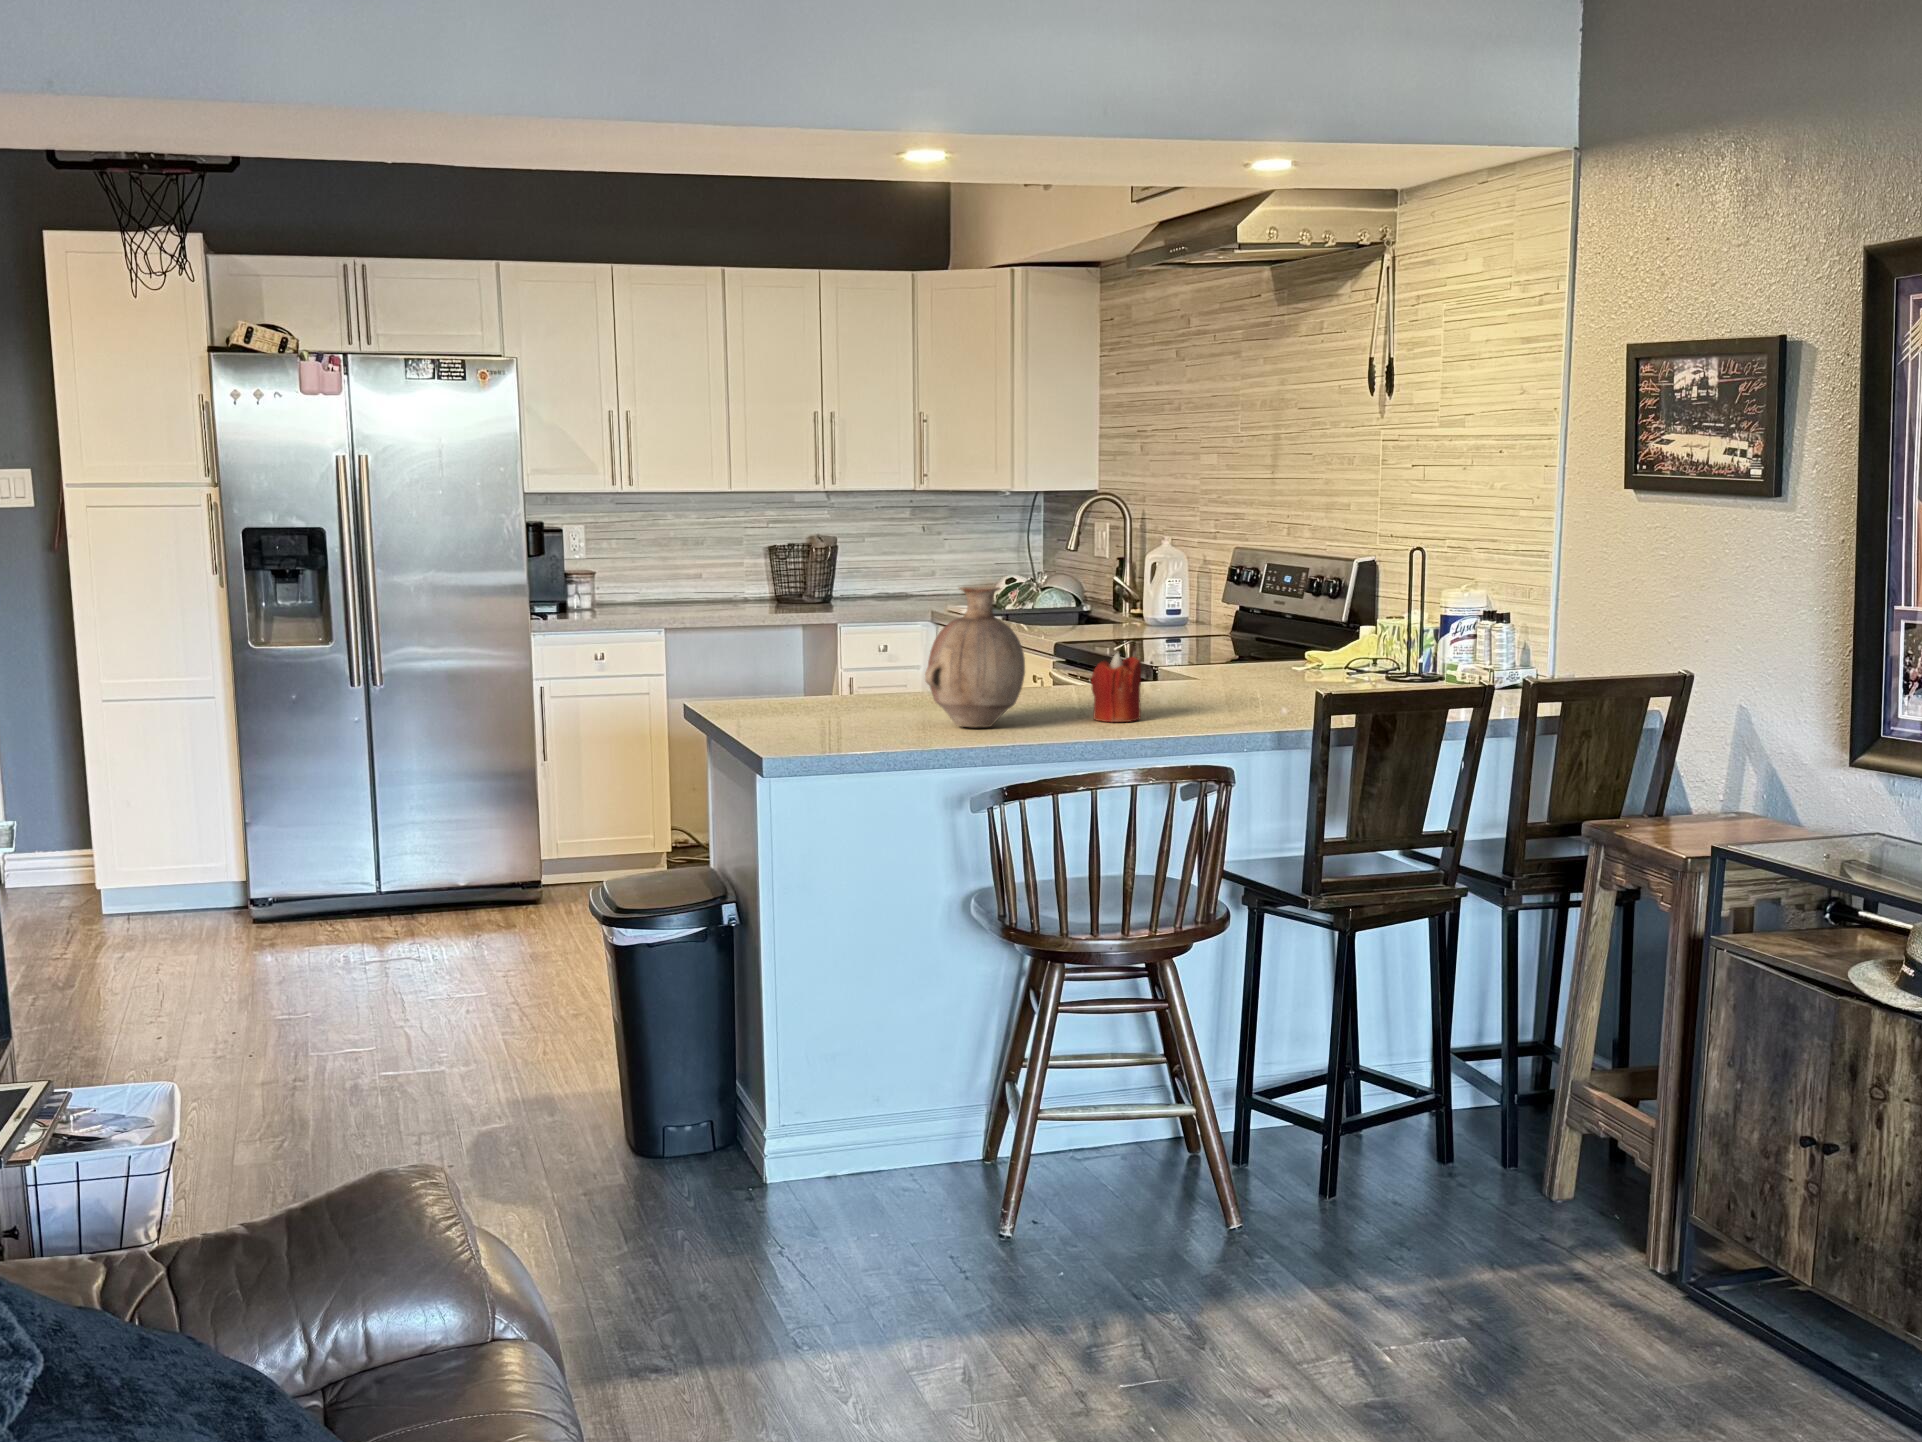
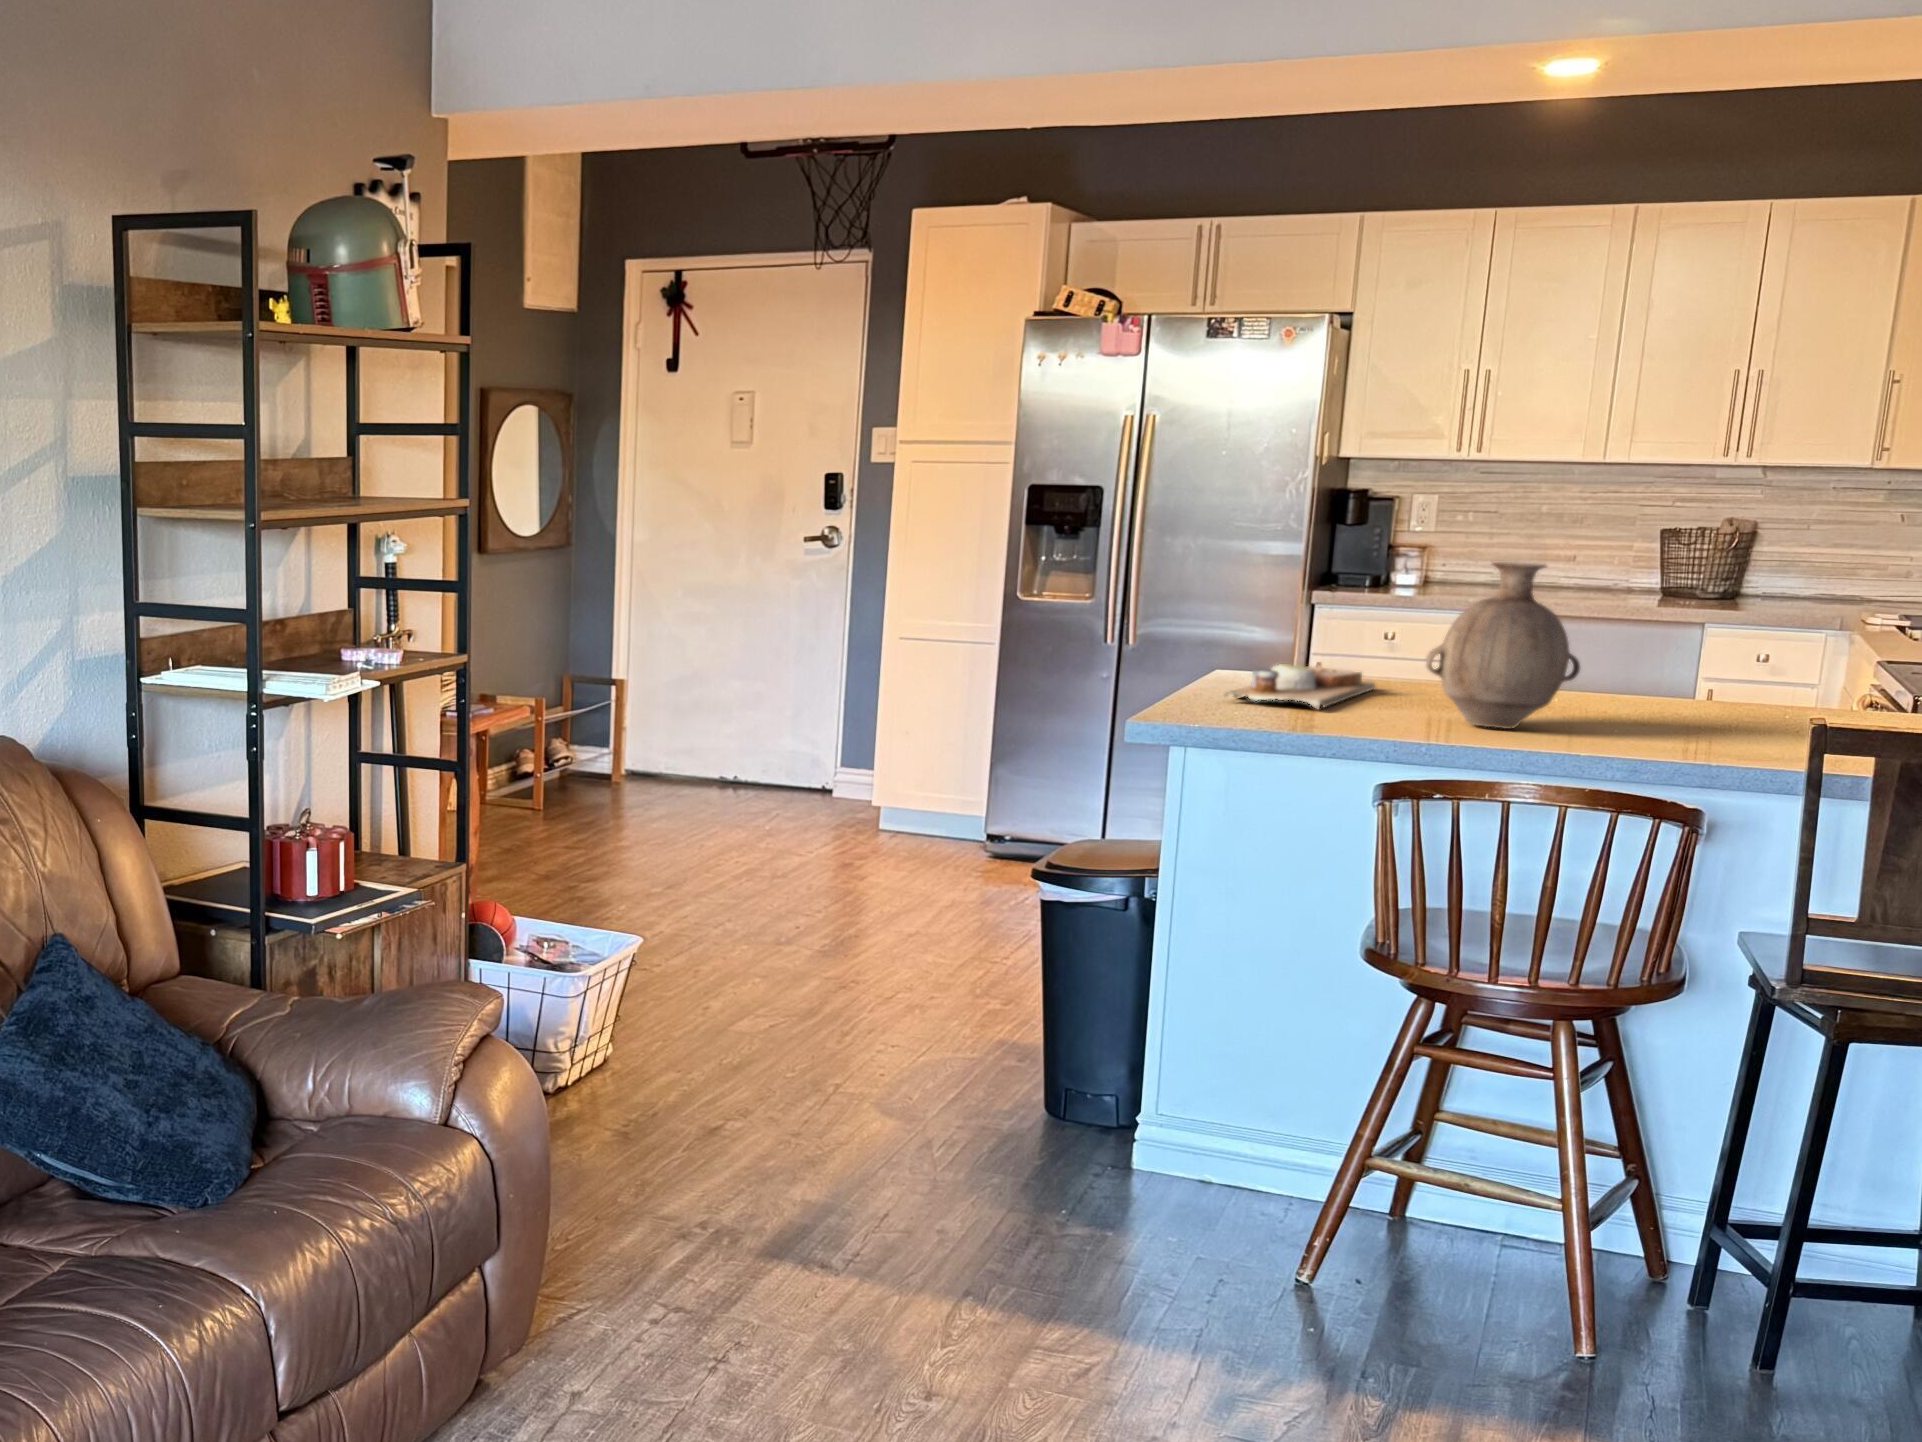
candle: present [1091,653,1141,722] -> none [1678,657,1754,745]
cutting board: none [744,689,840,729] -> present [1226,664,1375,709]

